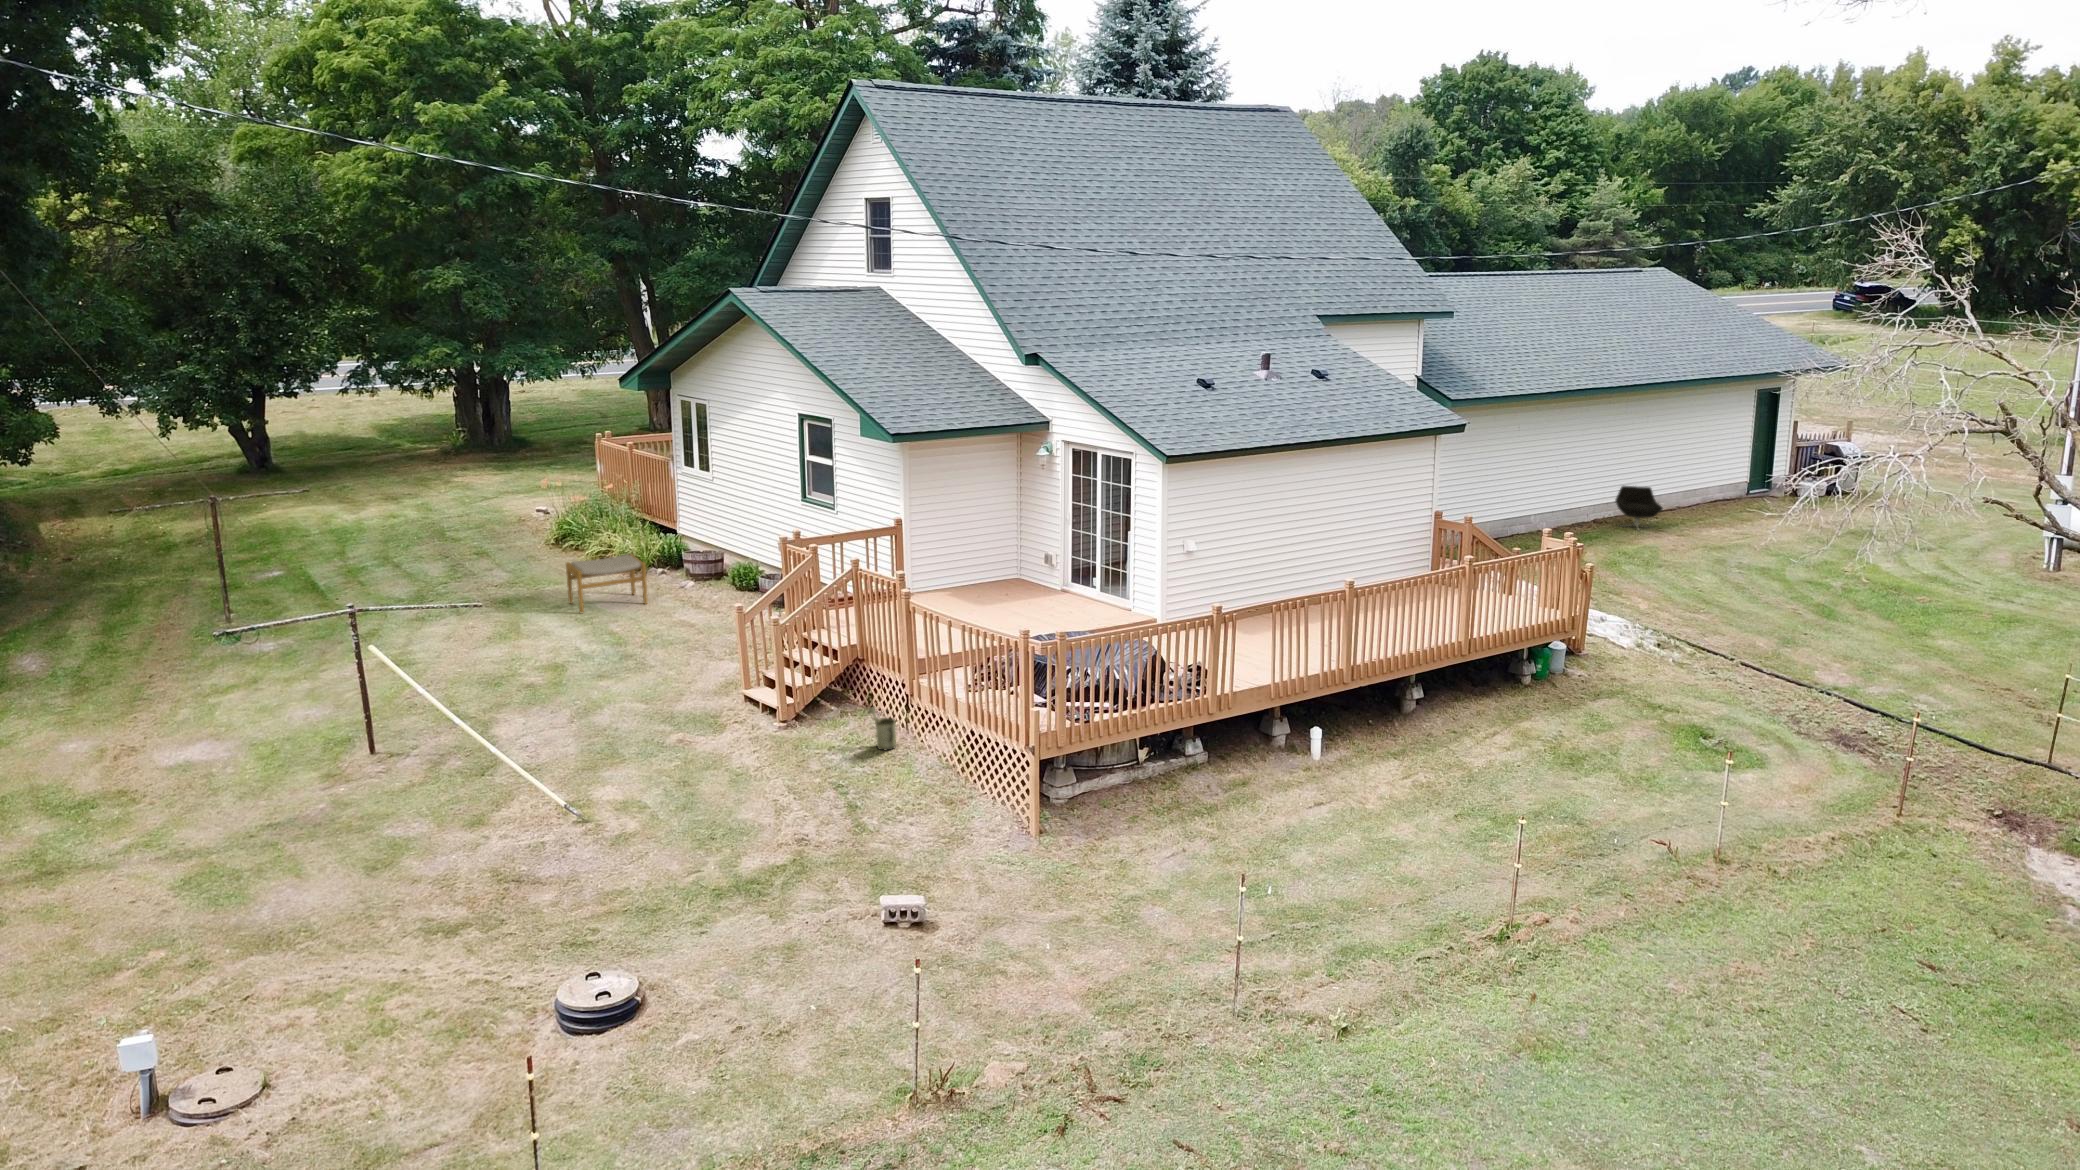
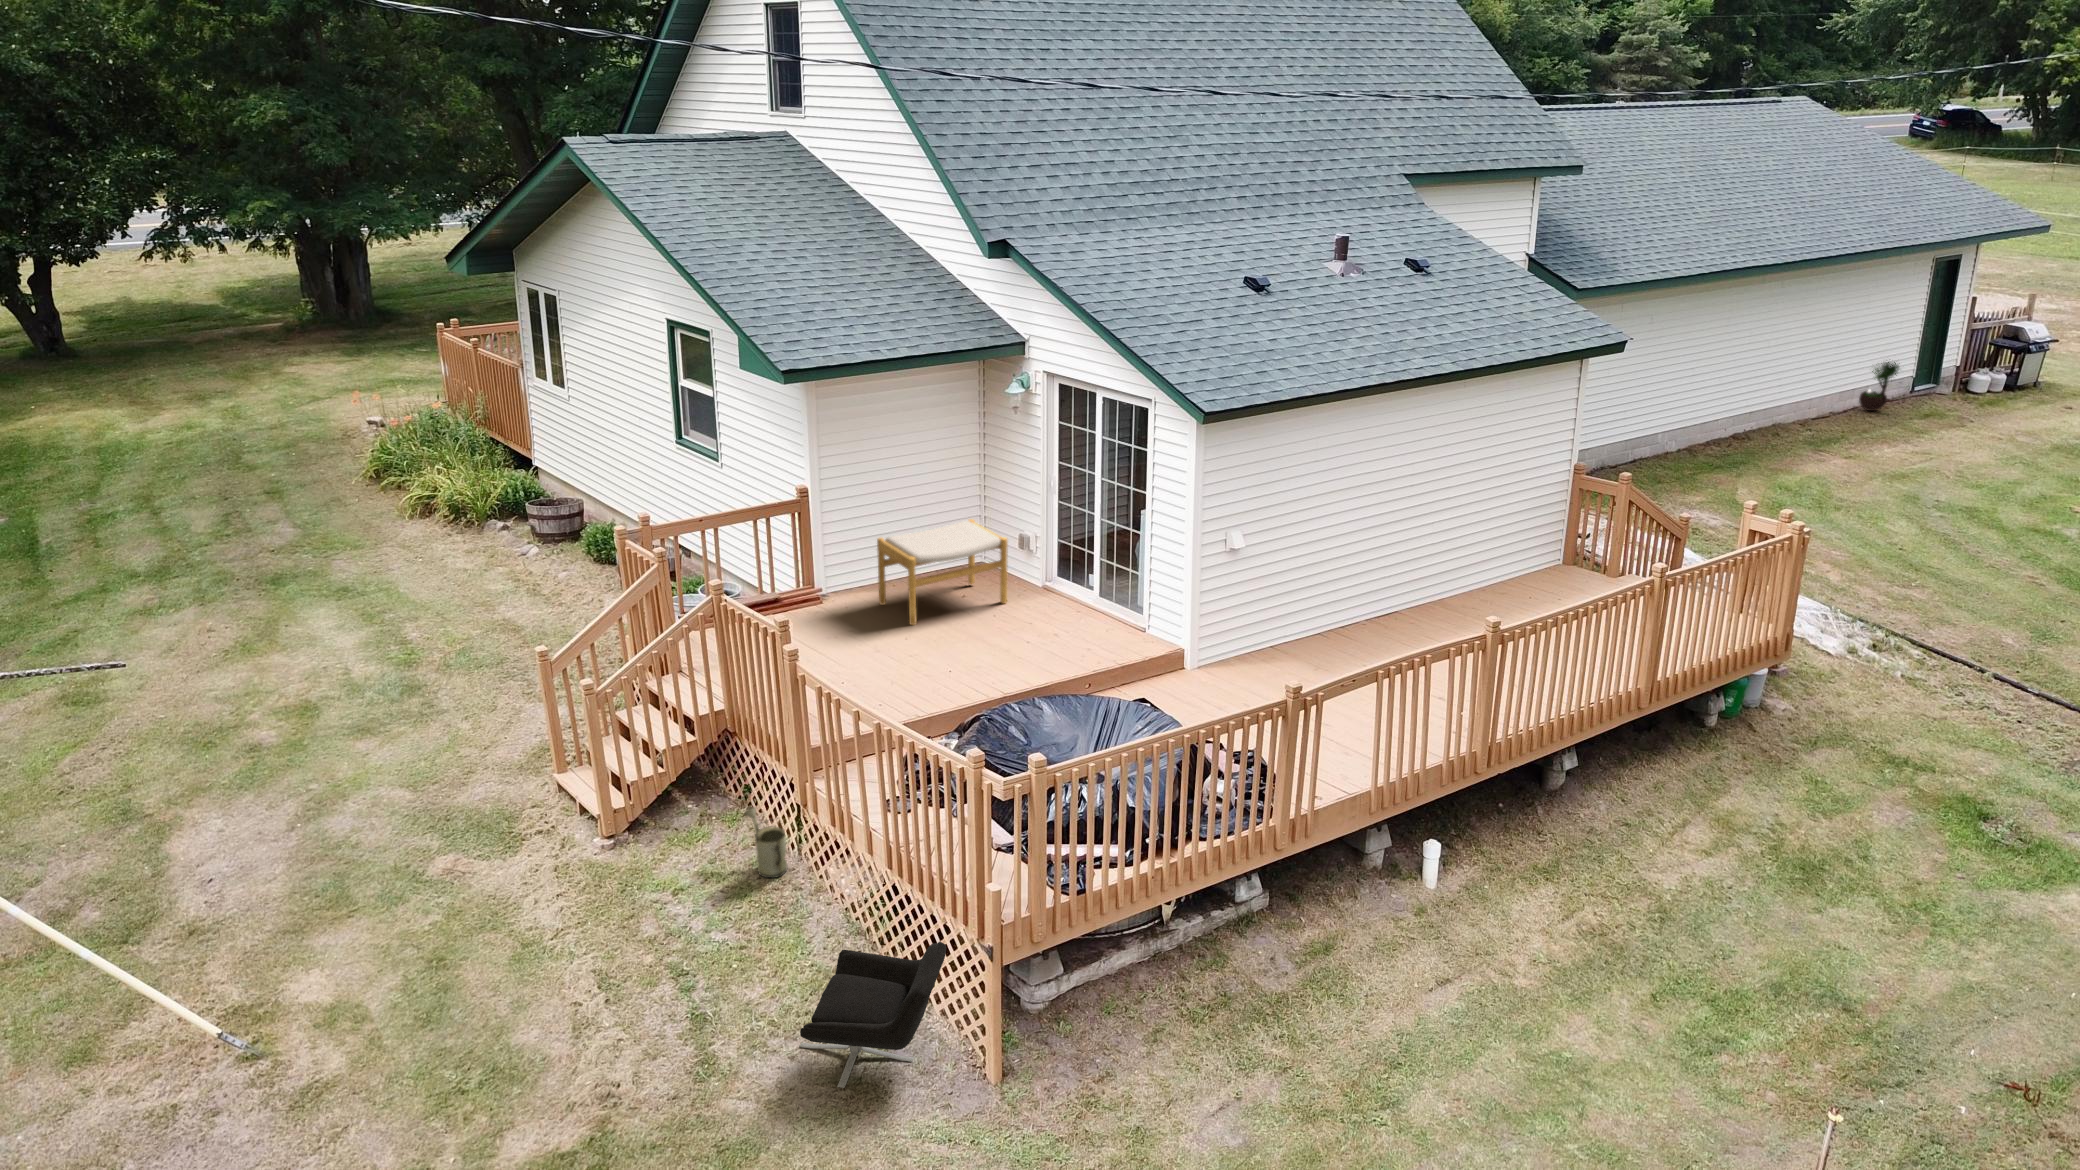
potted tree: none [1701,464,1732,507] -> present [1859,362,1899,411]
lounge chair: present [1615,486,1663,530] -> present [800,941,946,1088]
footstool: present [566,554,648,613] -> present [877,519,1008,625]

